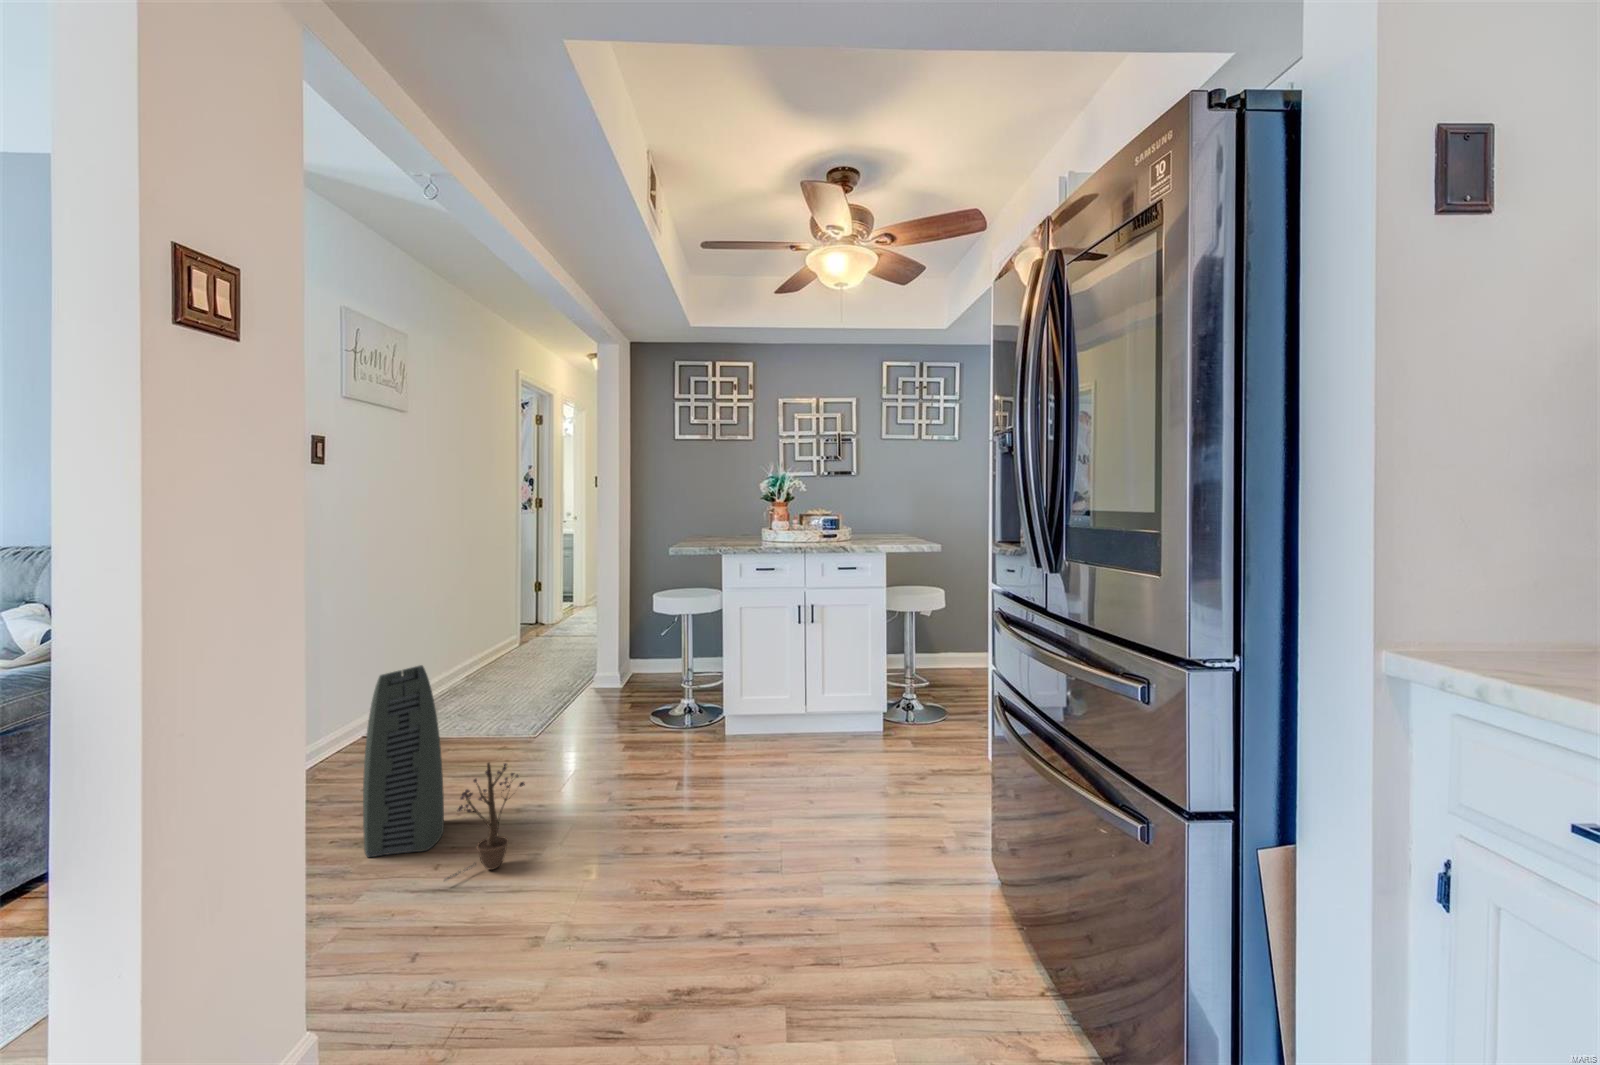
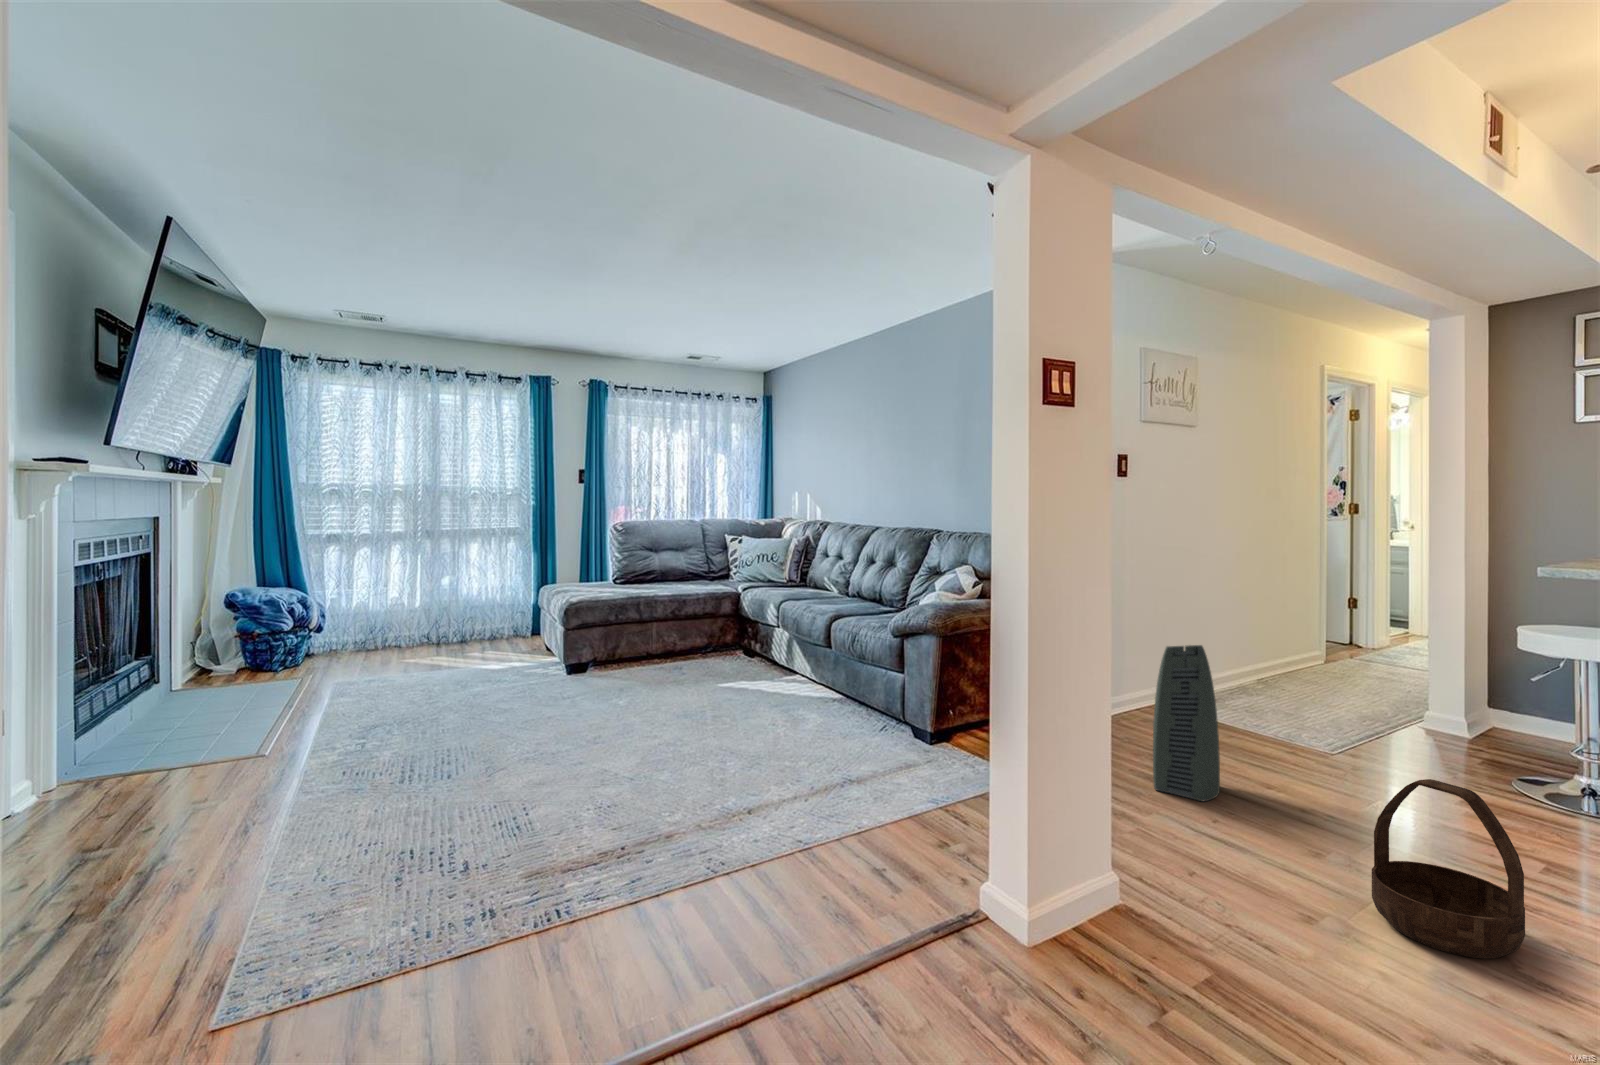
decorative plant: present [445,763,525,881] -> none [1214,736,1295,835]
basket: none [604,770,711,933] -> present [1372,779,1525,959]

